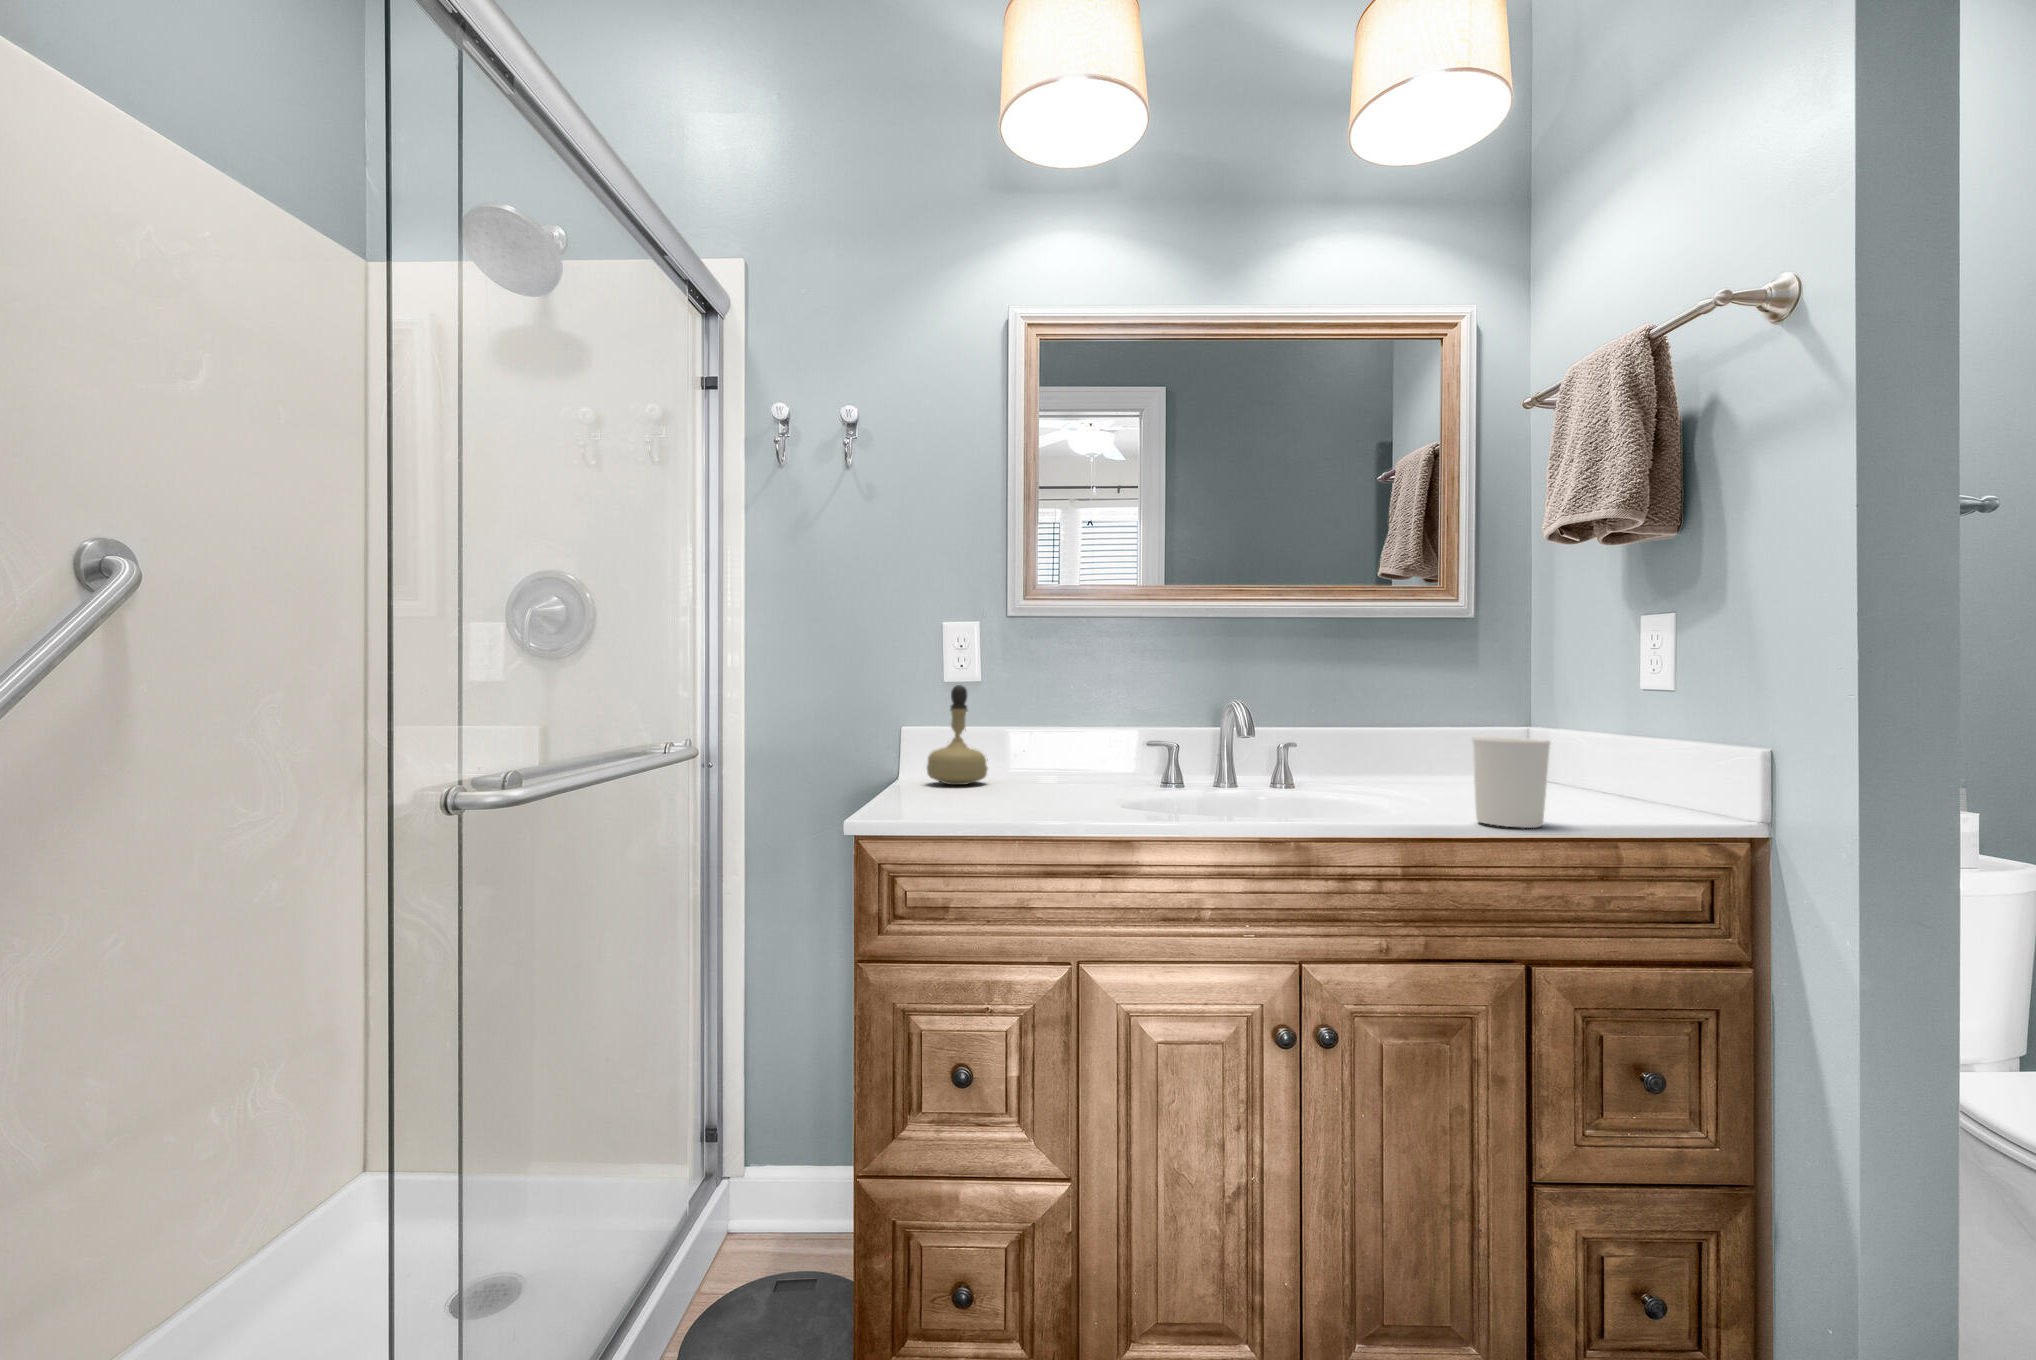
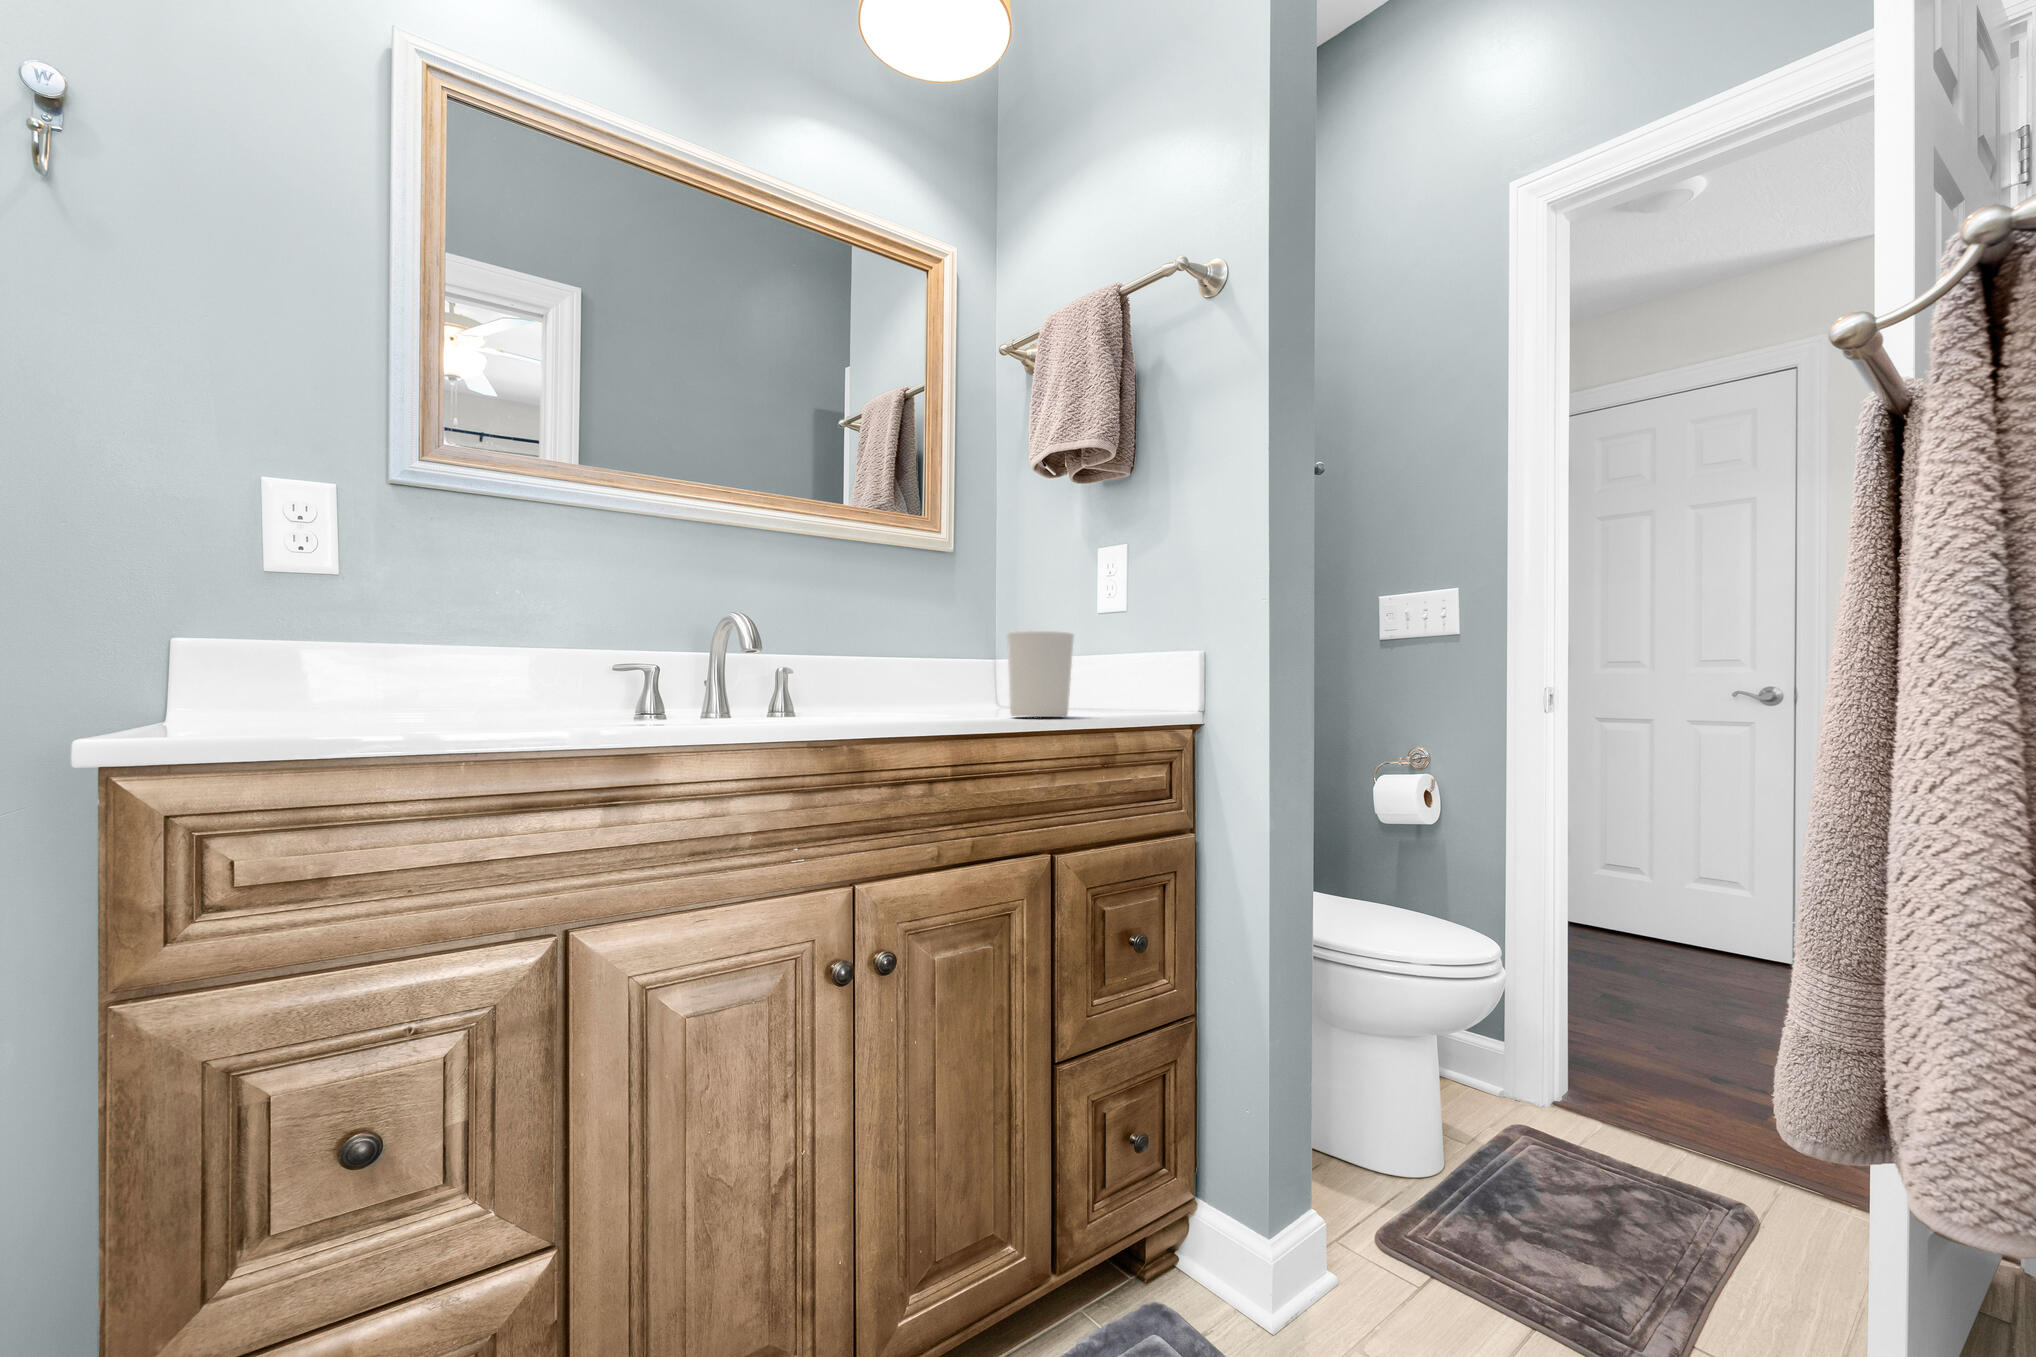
perfume bottle: present [927,685,988,785] -> none [240,570,361,721]

